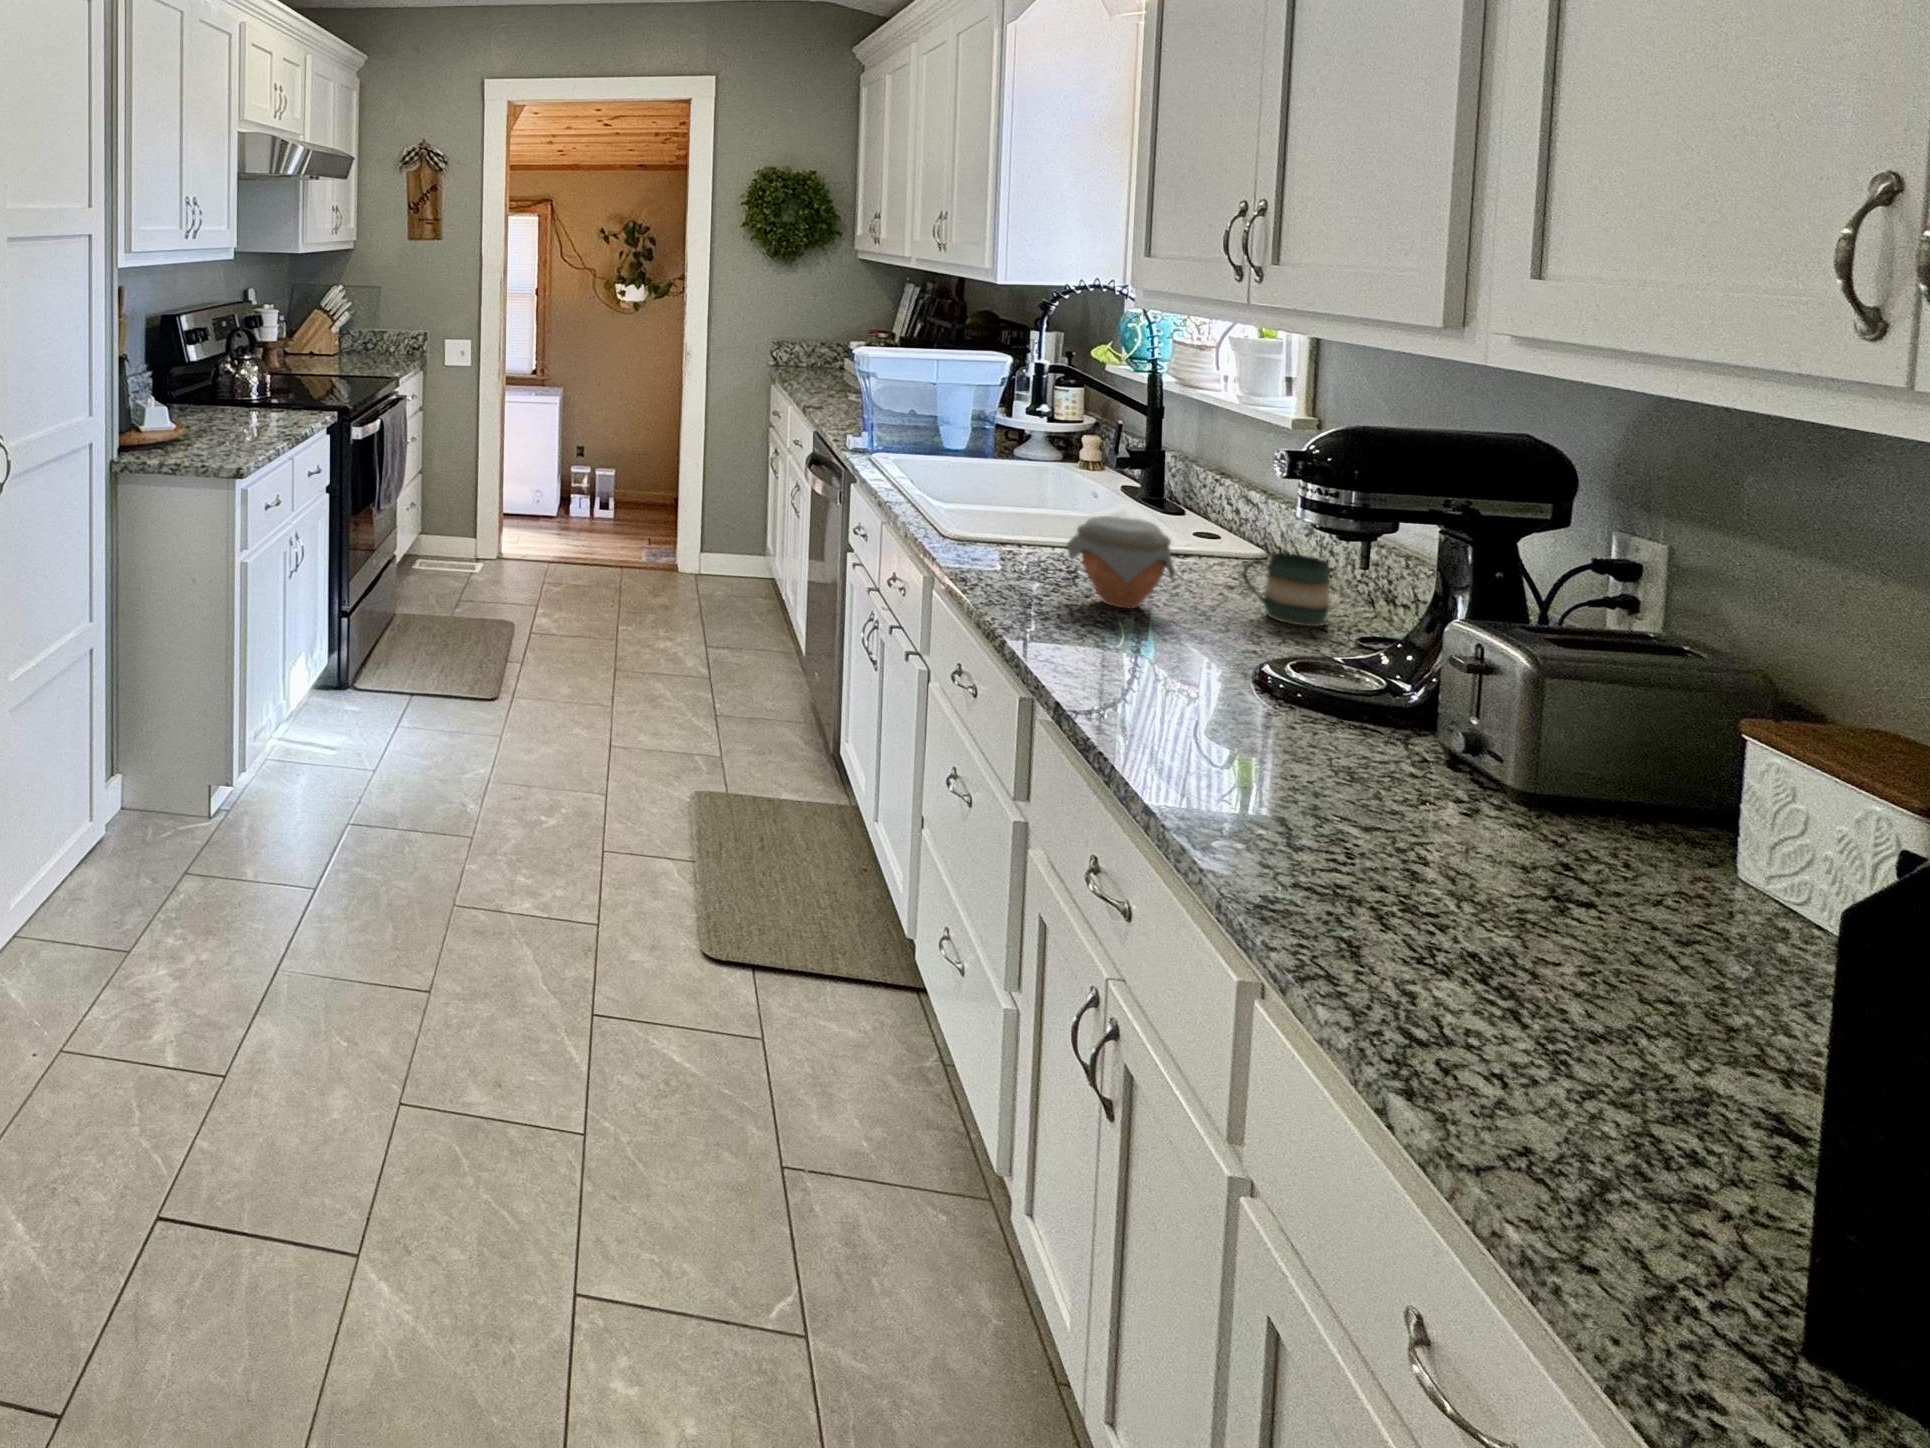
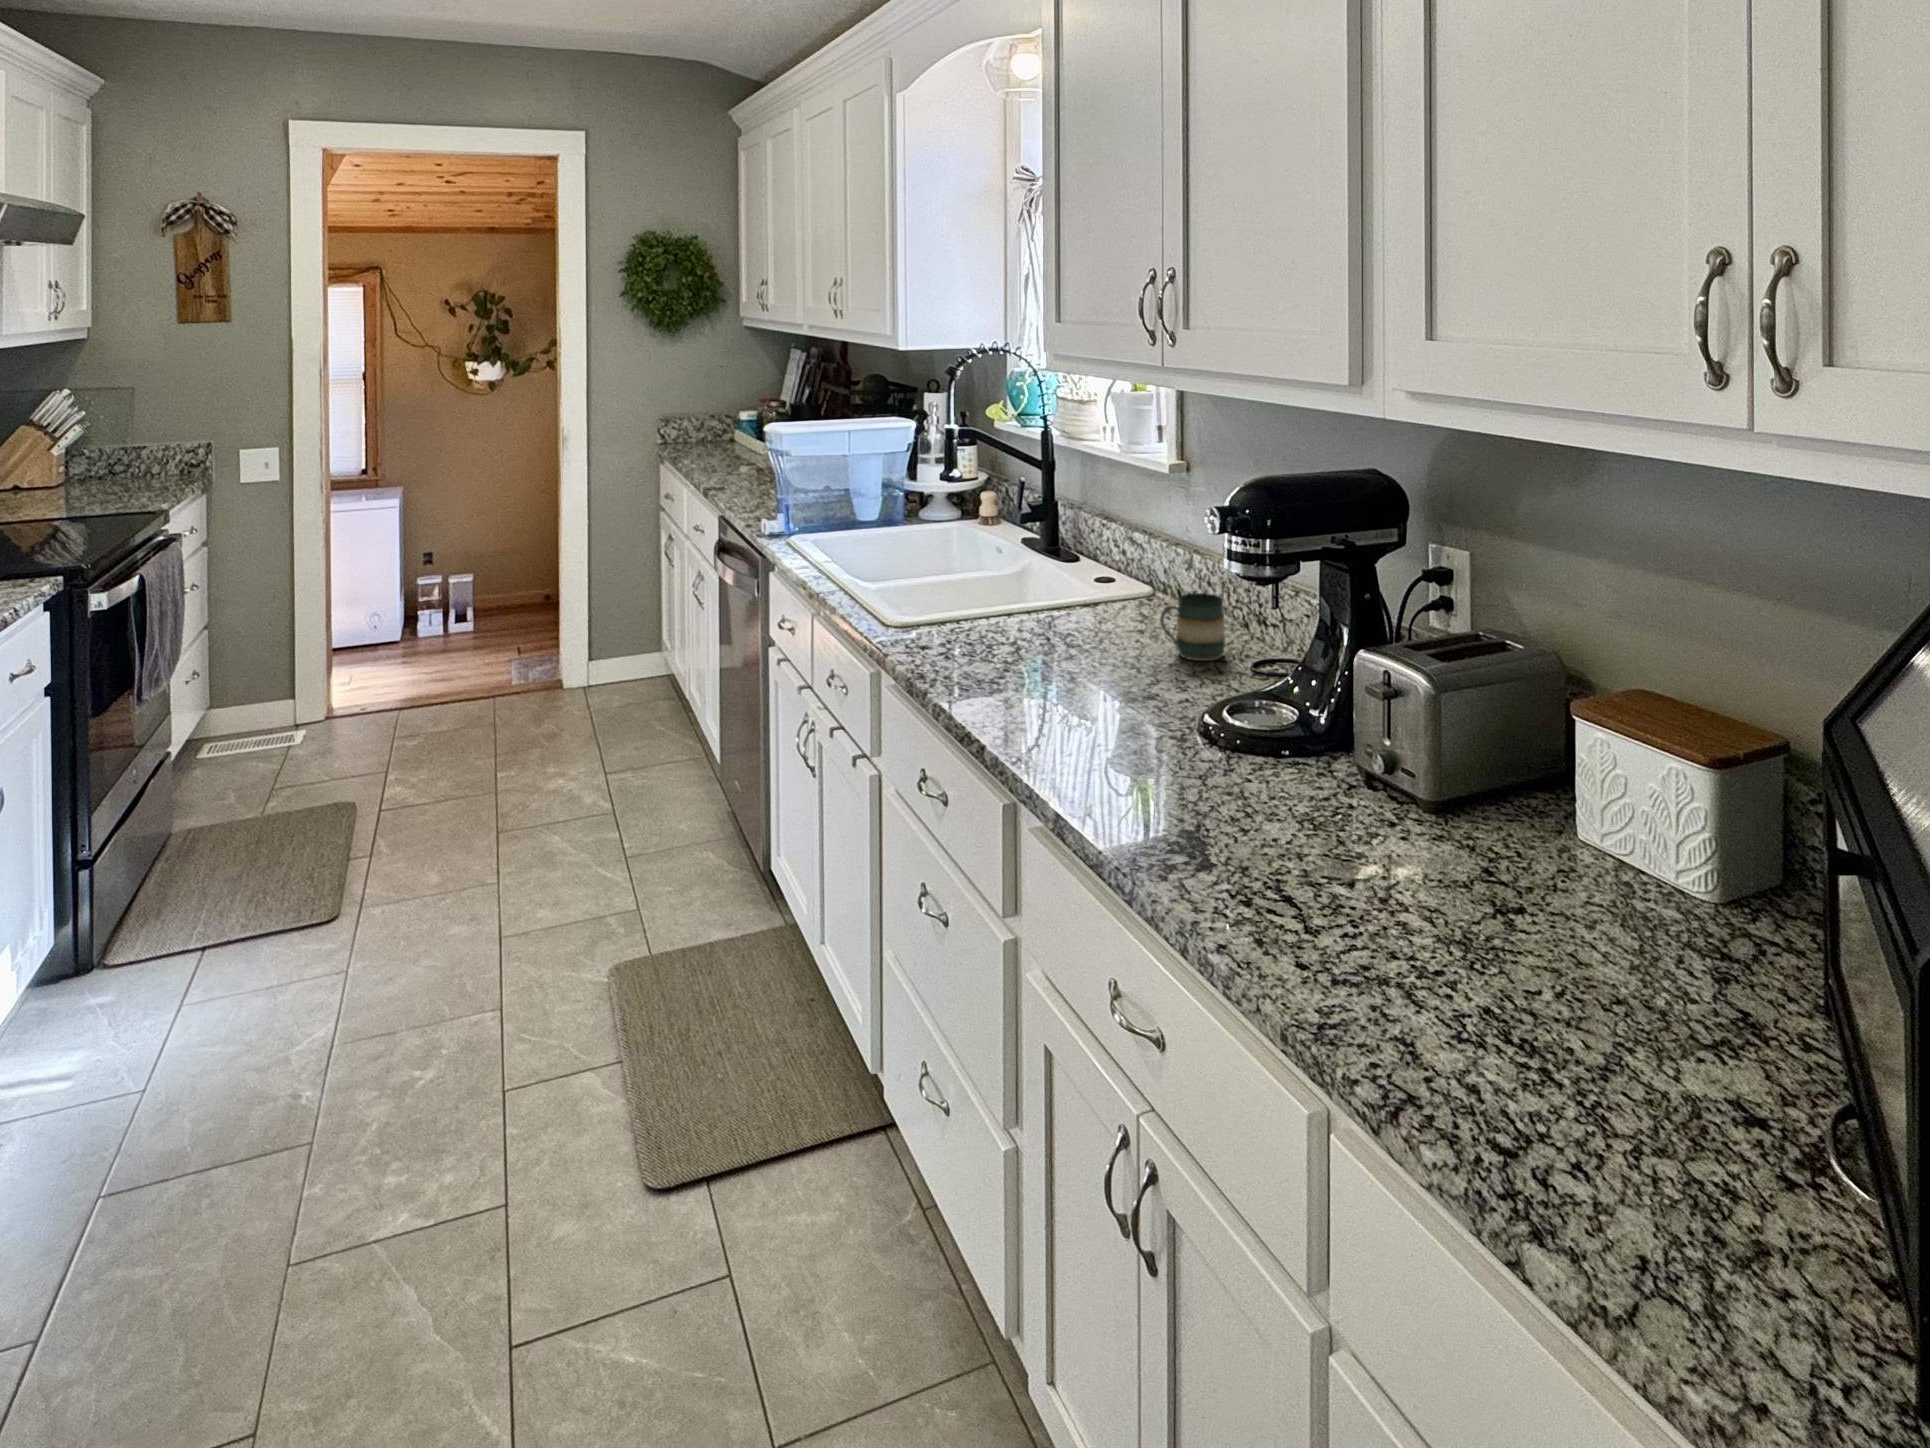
jar: present [1066,516,1175,609] -> none [1013,582,1110,676]

